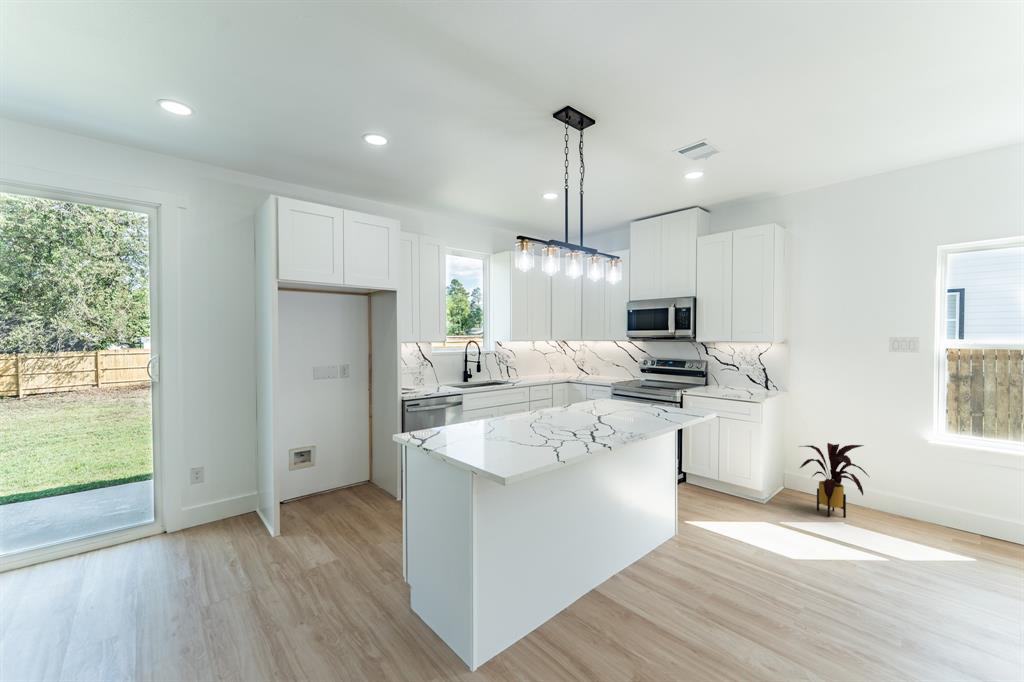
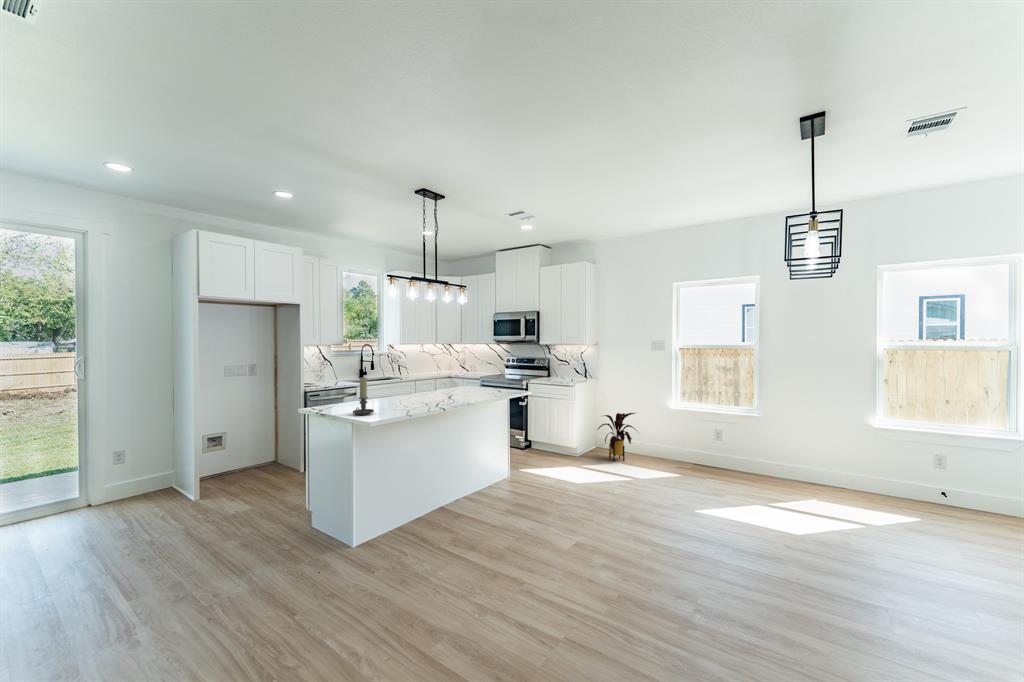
candle holder: none [471,392,502,453] -> present [353,377,374,415]

